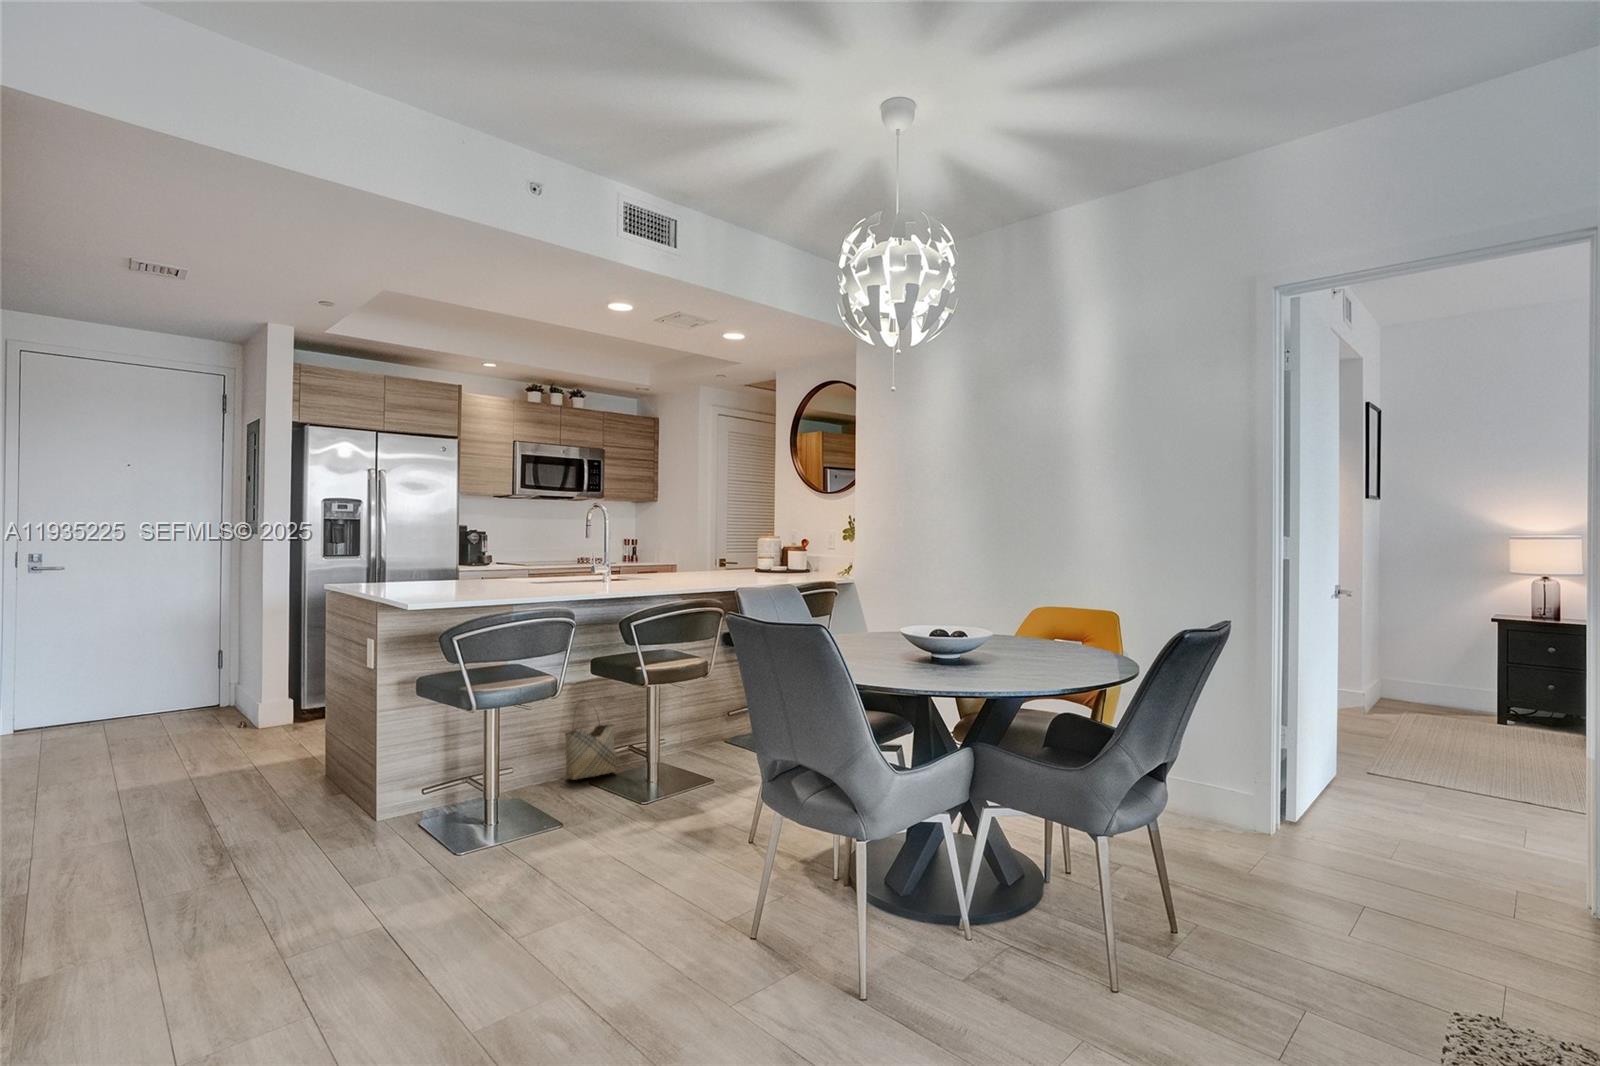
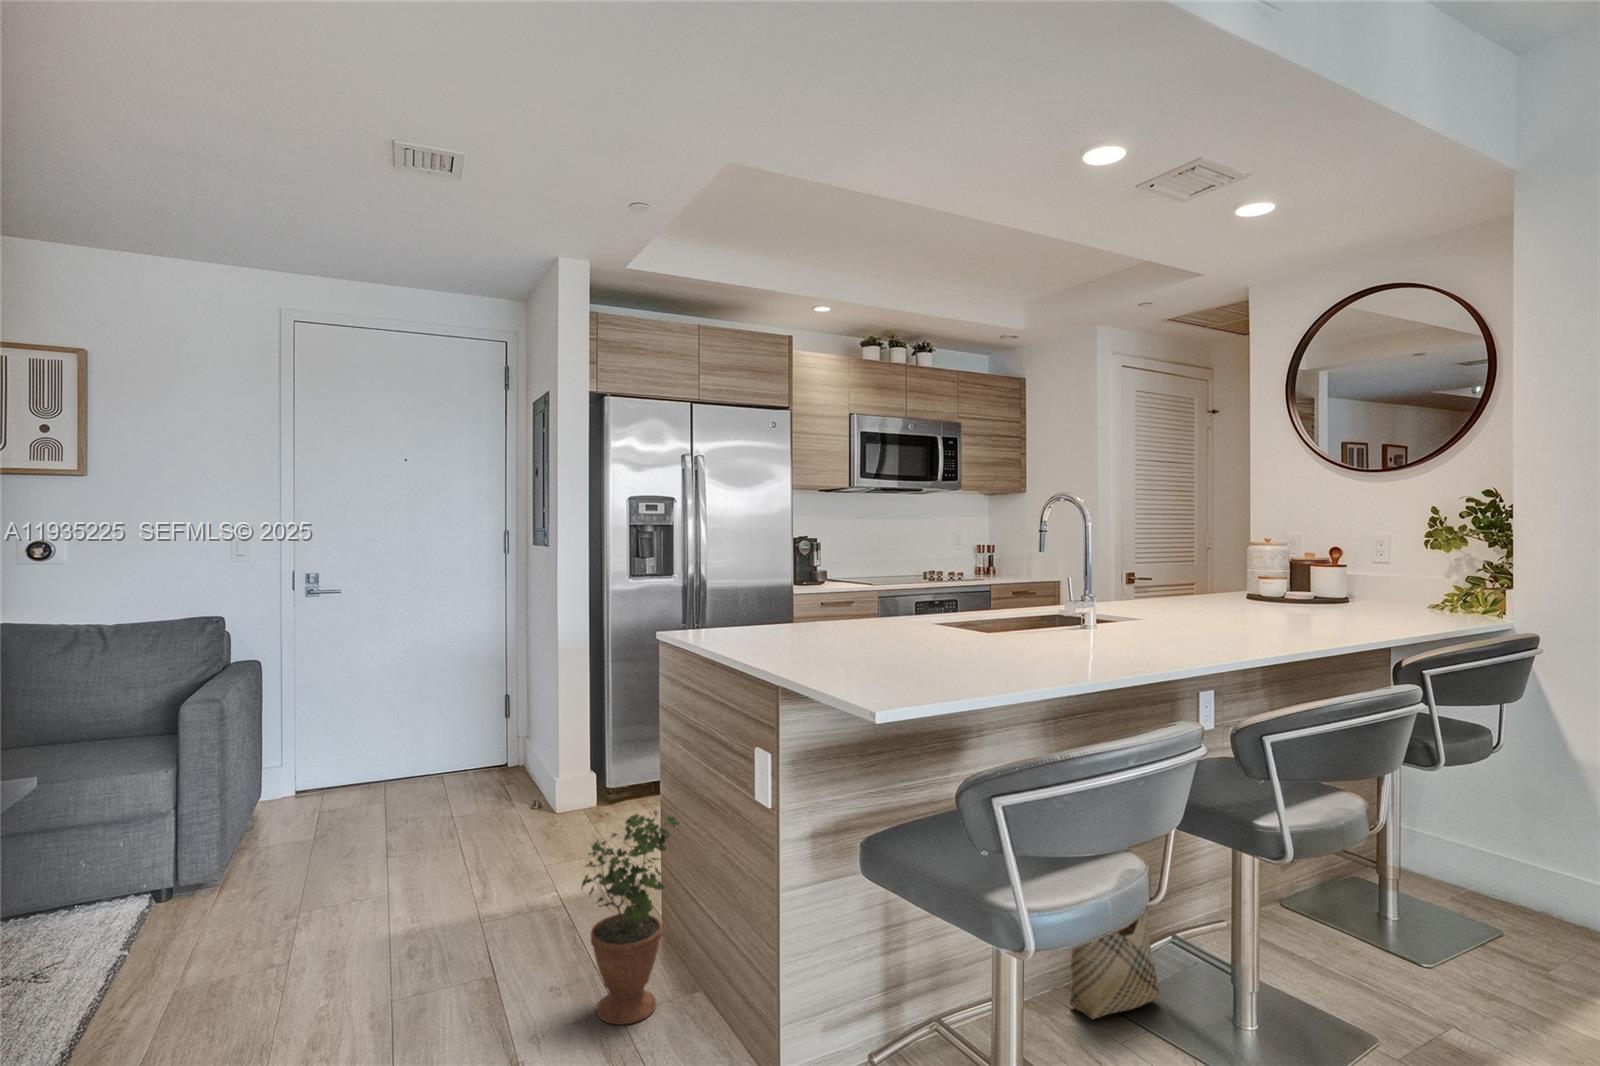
potted plant: none [264,679,333,805] -> present [581,803,680,1025]

